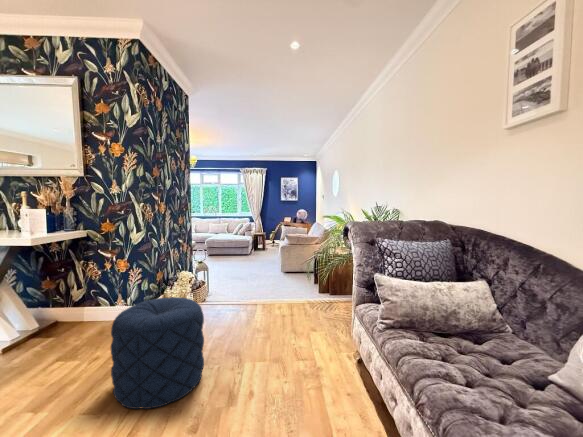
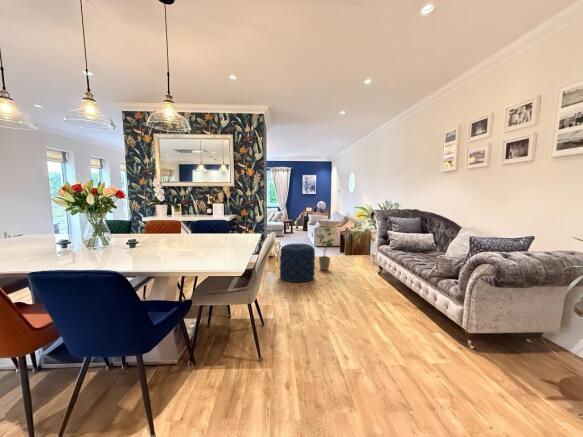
house plant: none [225,259,271,350] -> present [317,228,334,270]

